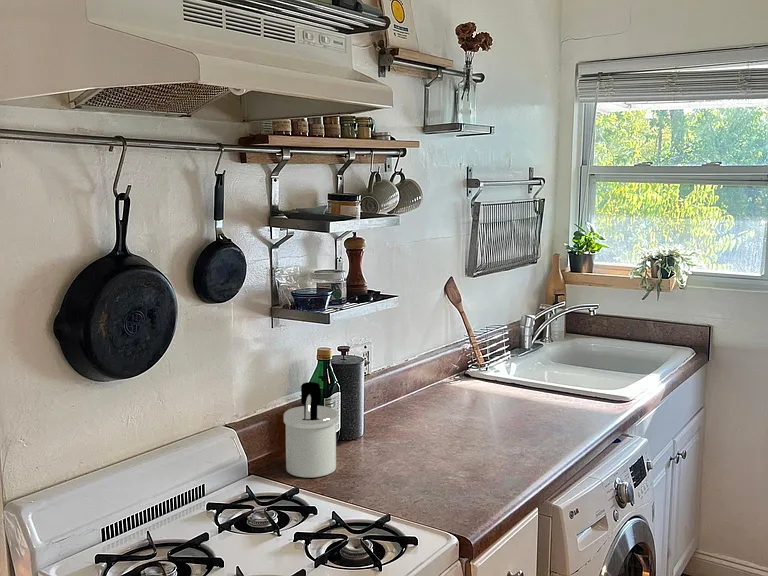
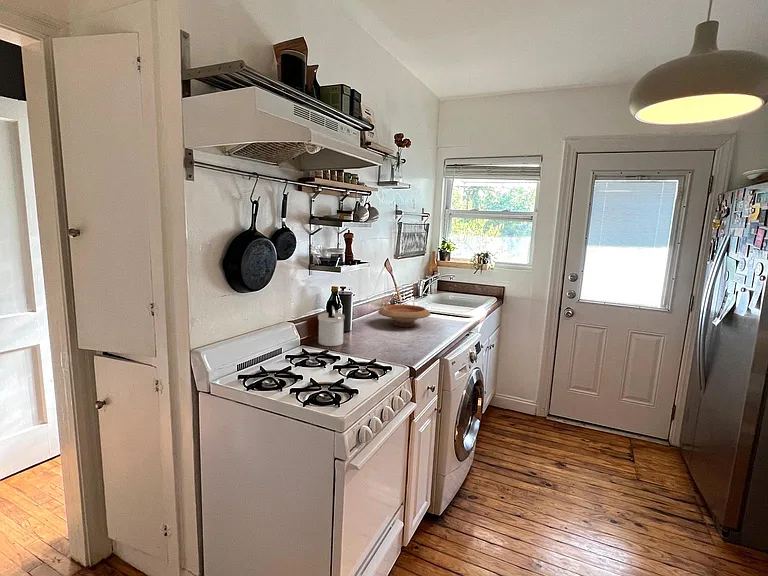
wooden bowl: none [422,377,531,427] -> present [378,304,431,327]

